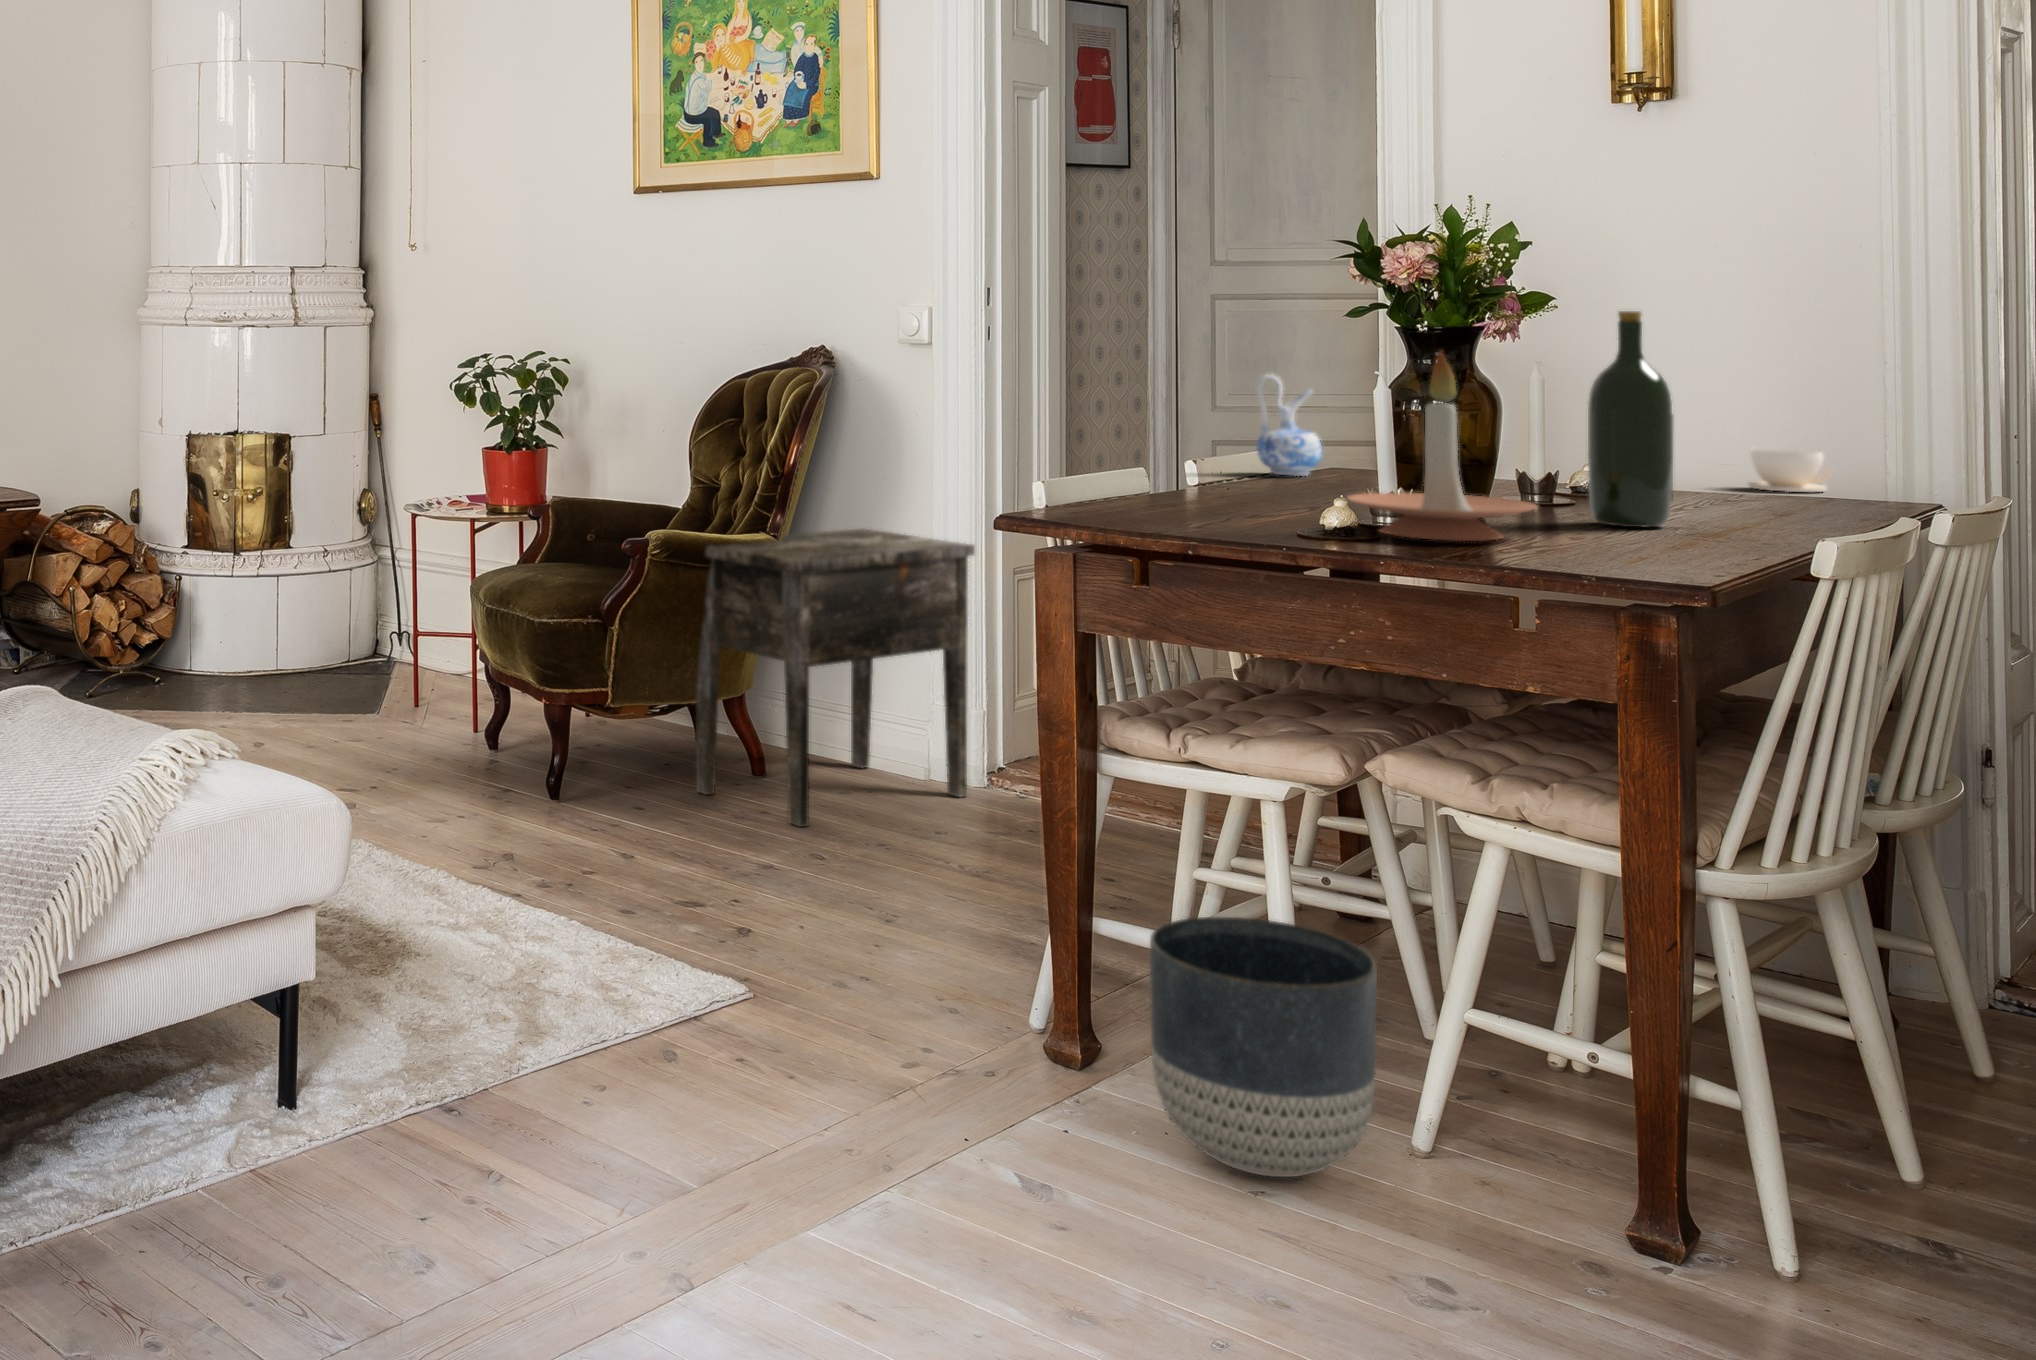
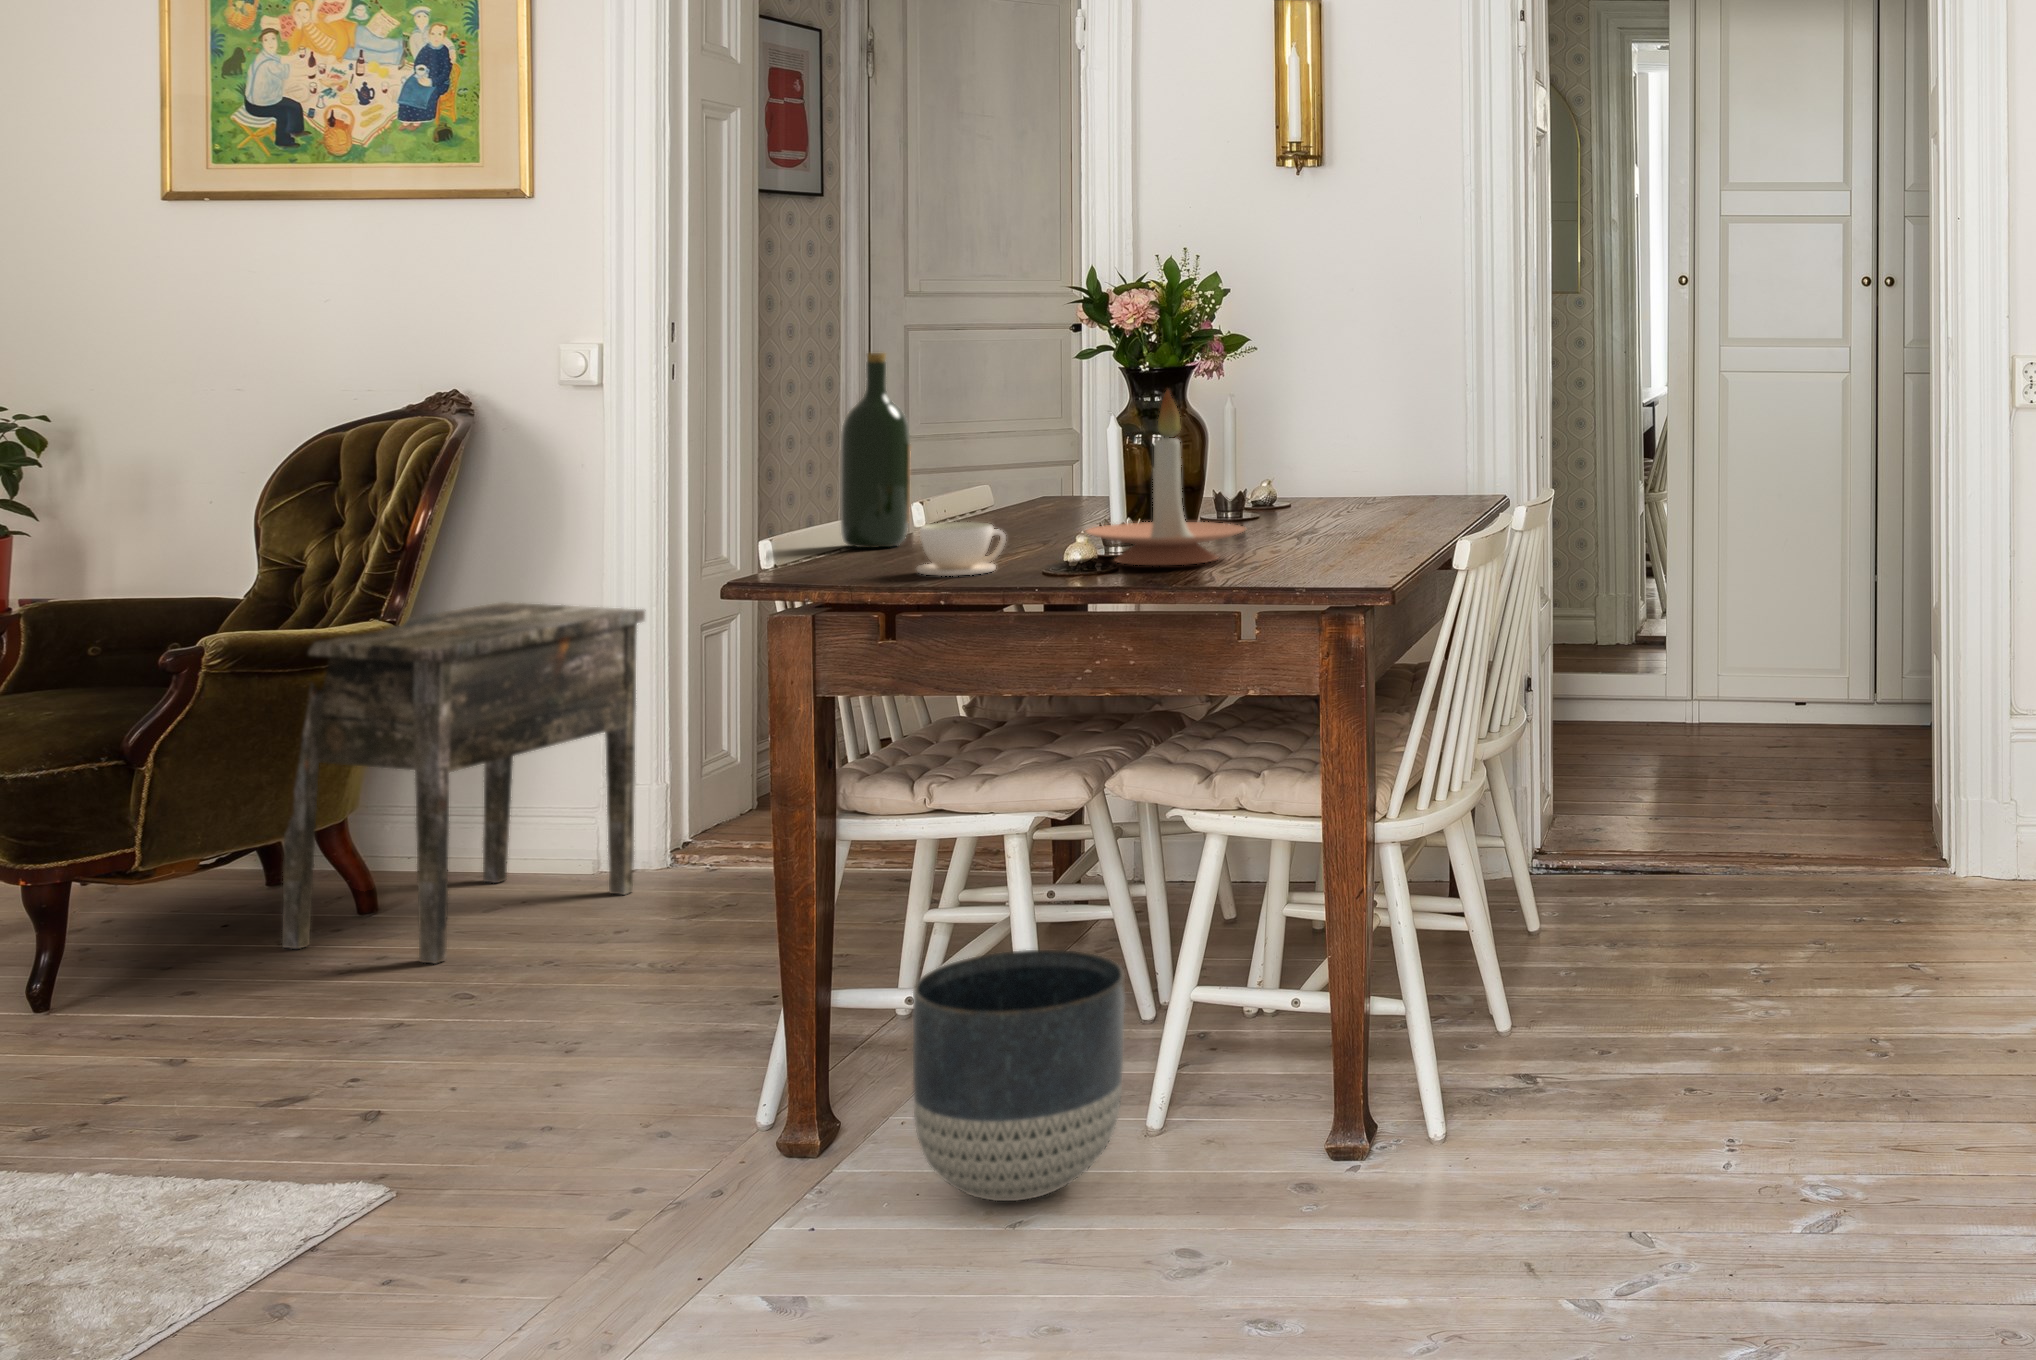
wine bottle: present [1588,311,1673,527] -> present [840,353,911,548]
ceramic pitcher: present [1257,374,1322,476] -> none [966,412,1027,512]
coffee cup: present [1748,449,1834,492] -> present [917,522,1006,576]

